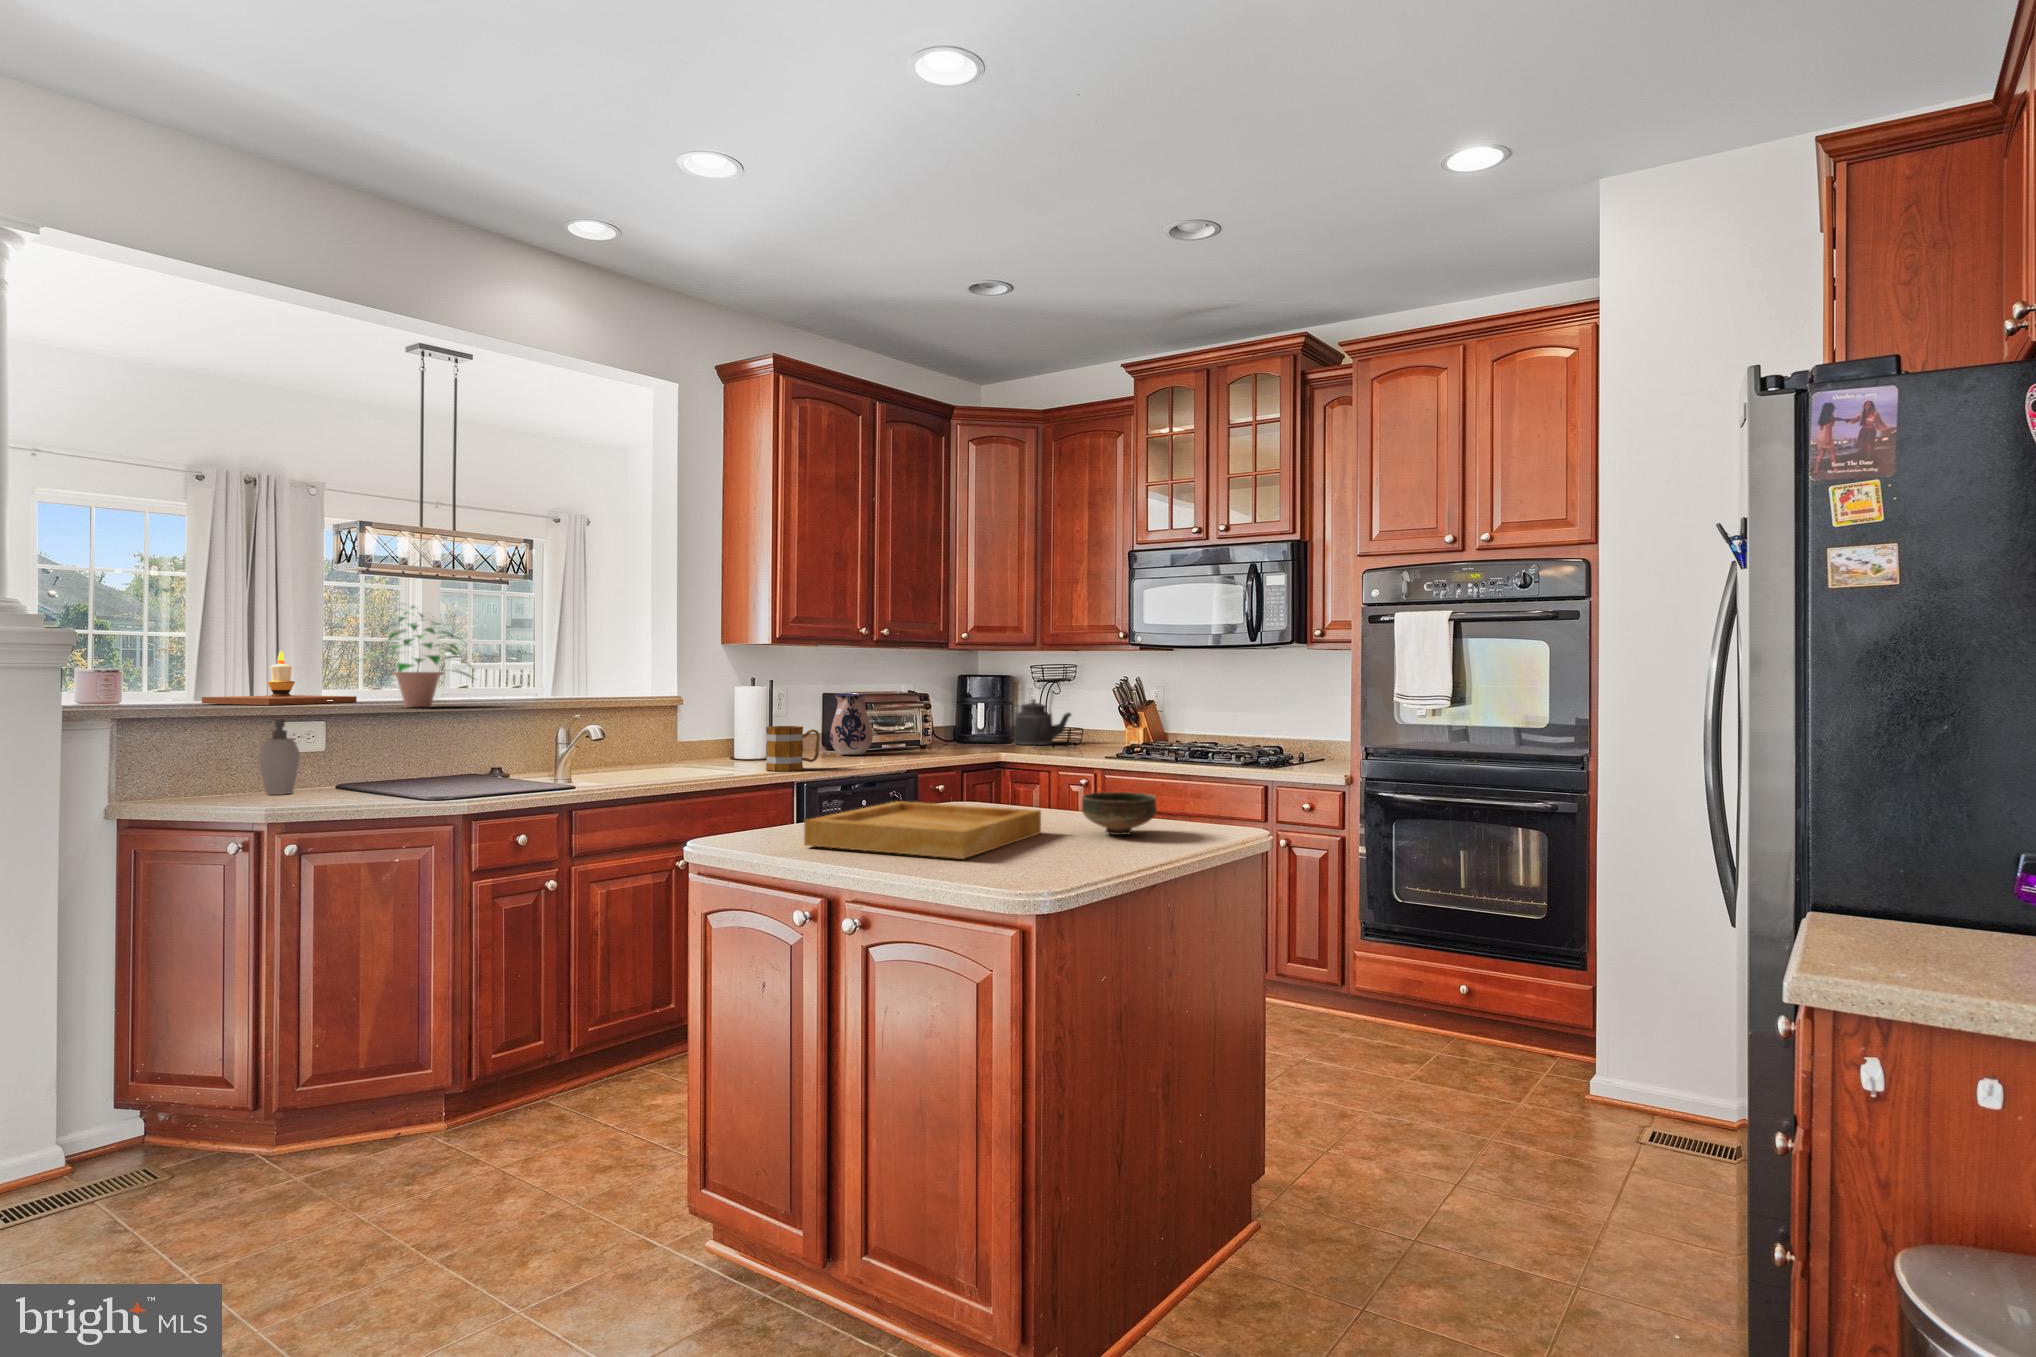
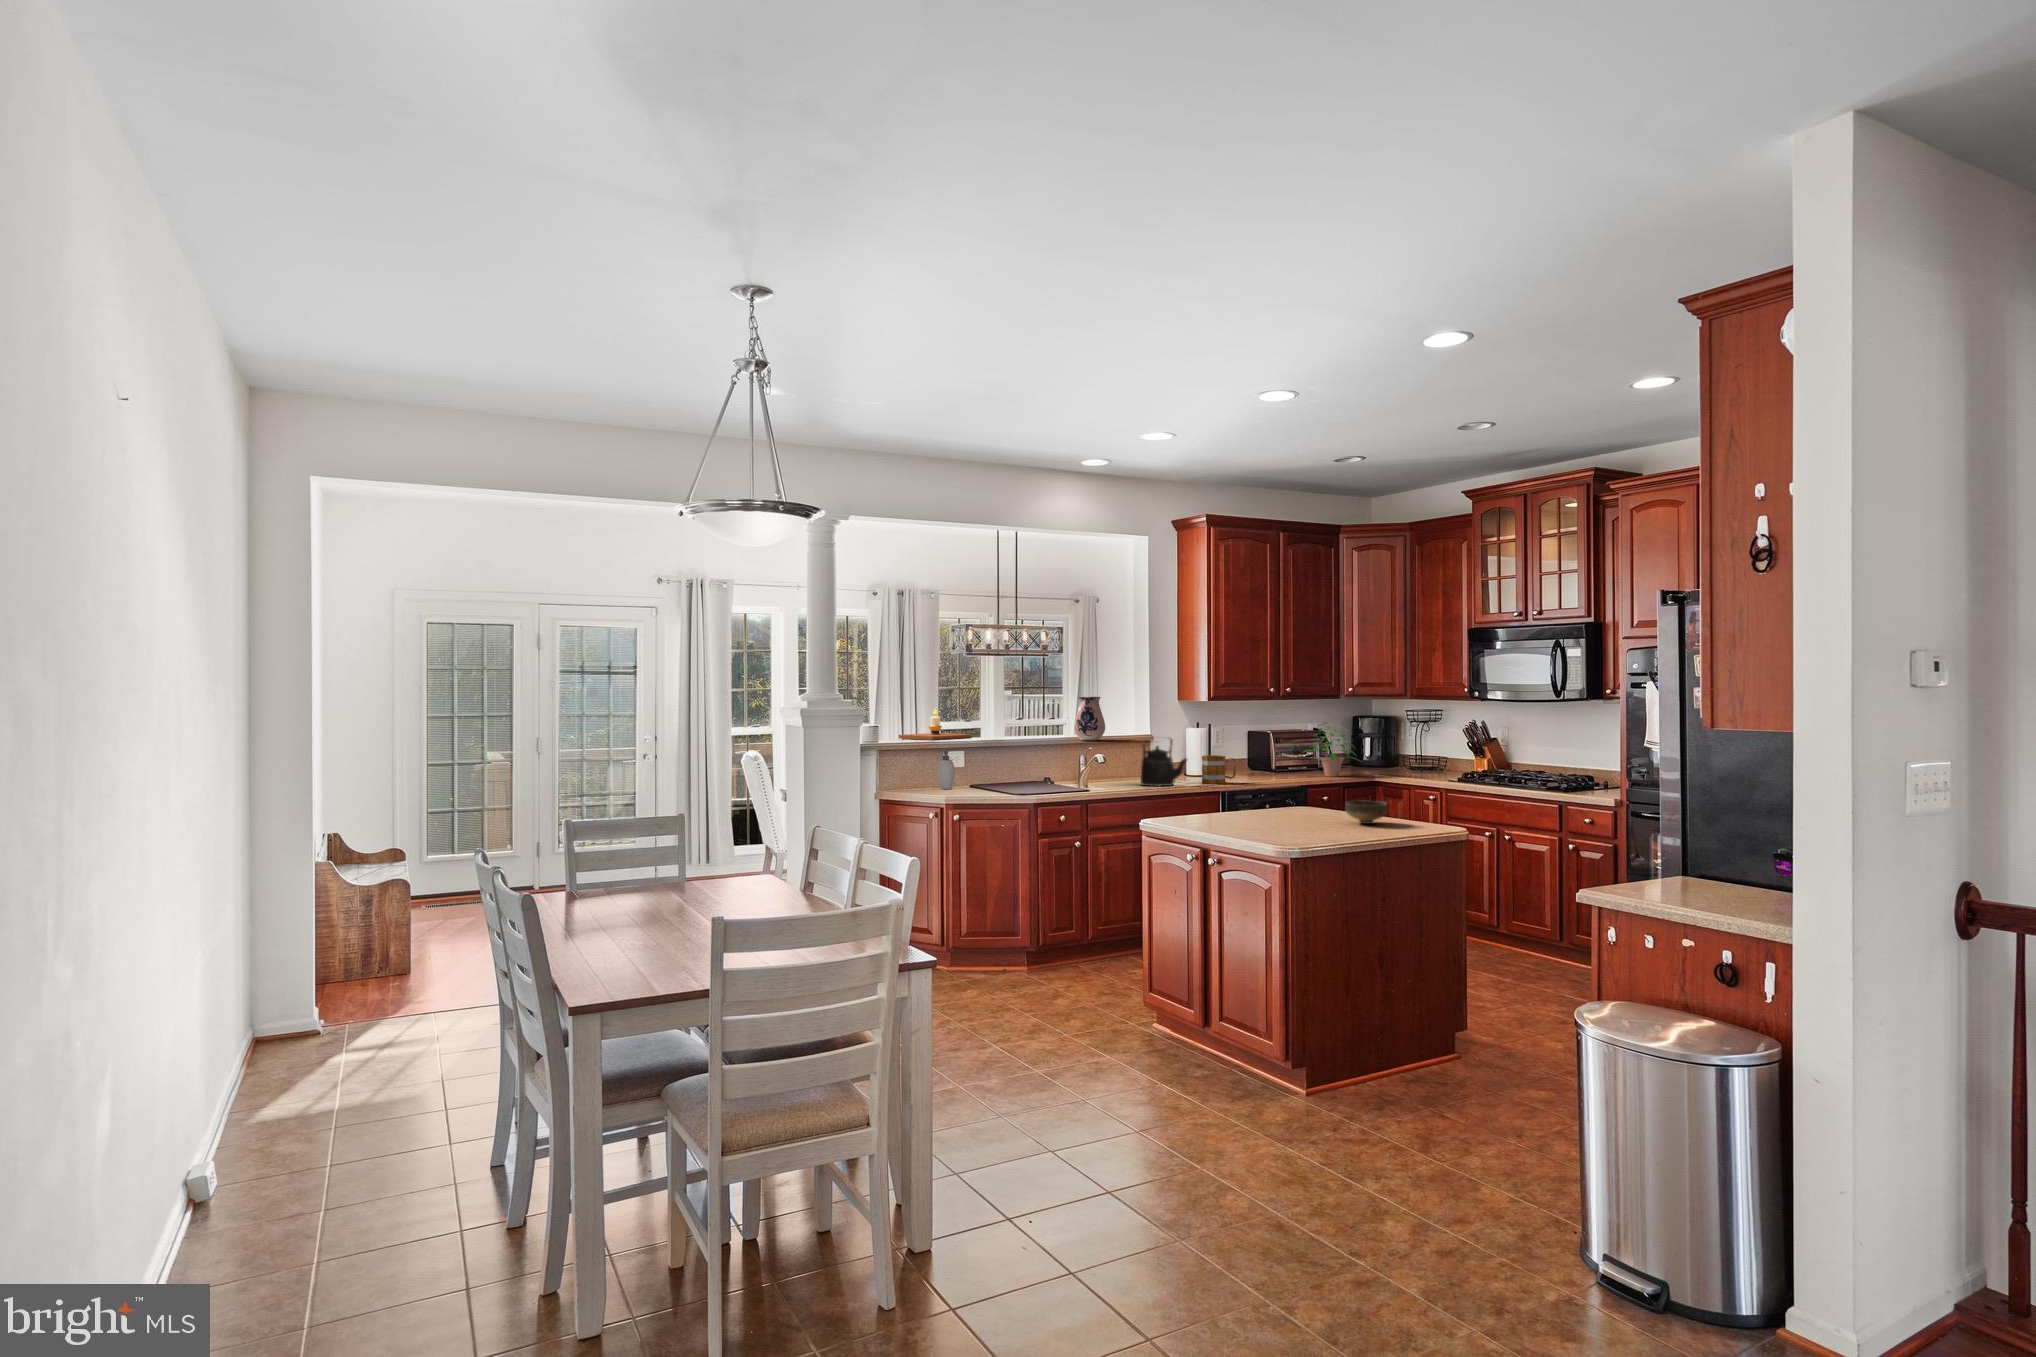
potted plant: present [378,606,471,707] -> present [1302,722,1361,777]
kettle: present [1013,691,1071,745] -> present [1141,739,1187,786]
ceramic pitcher: present [830,694,873,755] -> present [1075,697,1105,741]
tray: present [804,801,1041,859] -> none [1197,802,1325,830]

